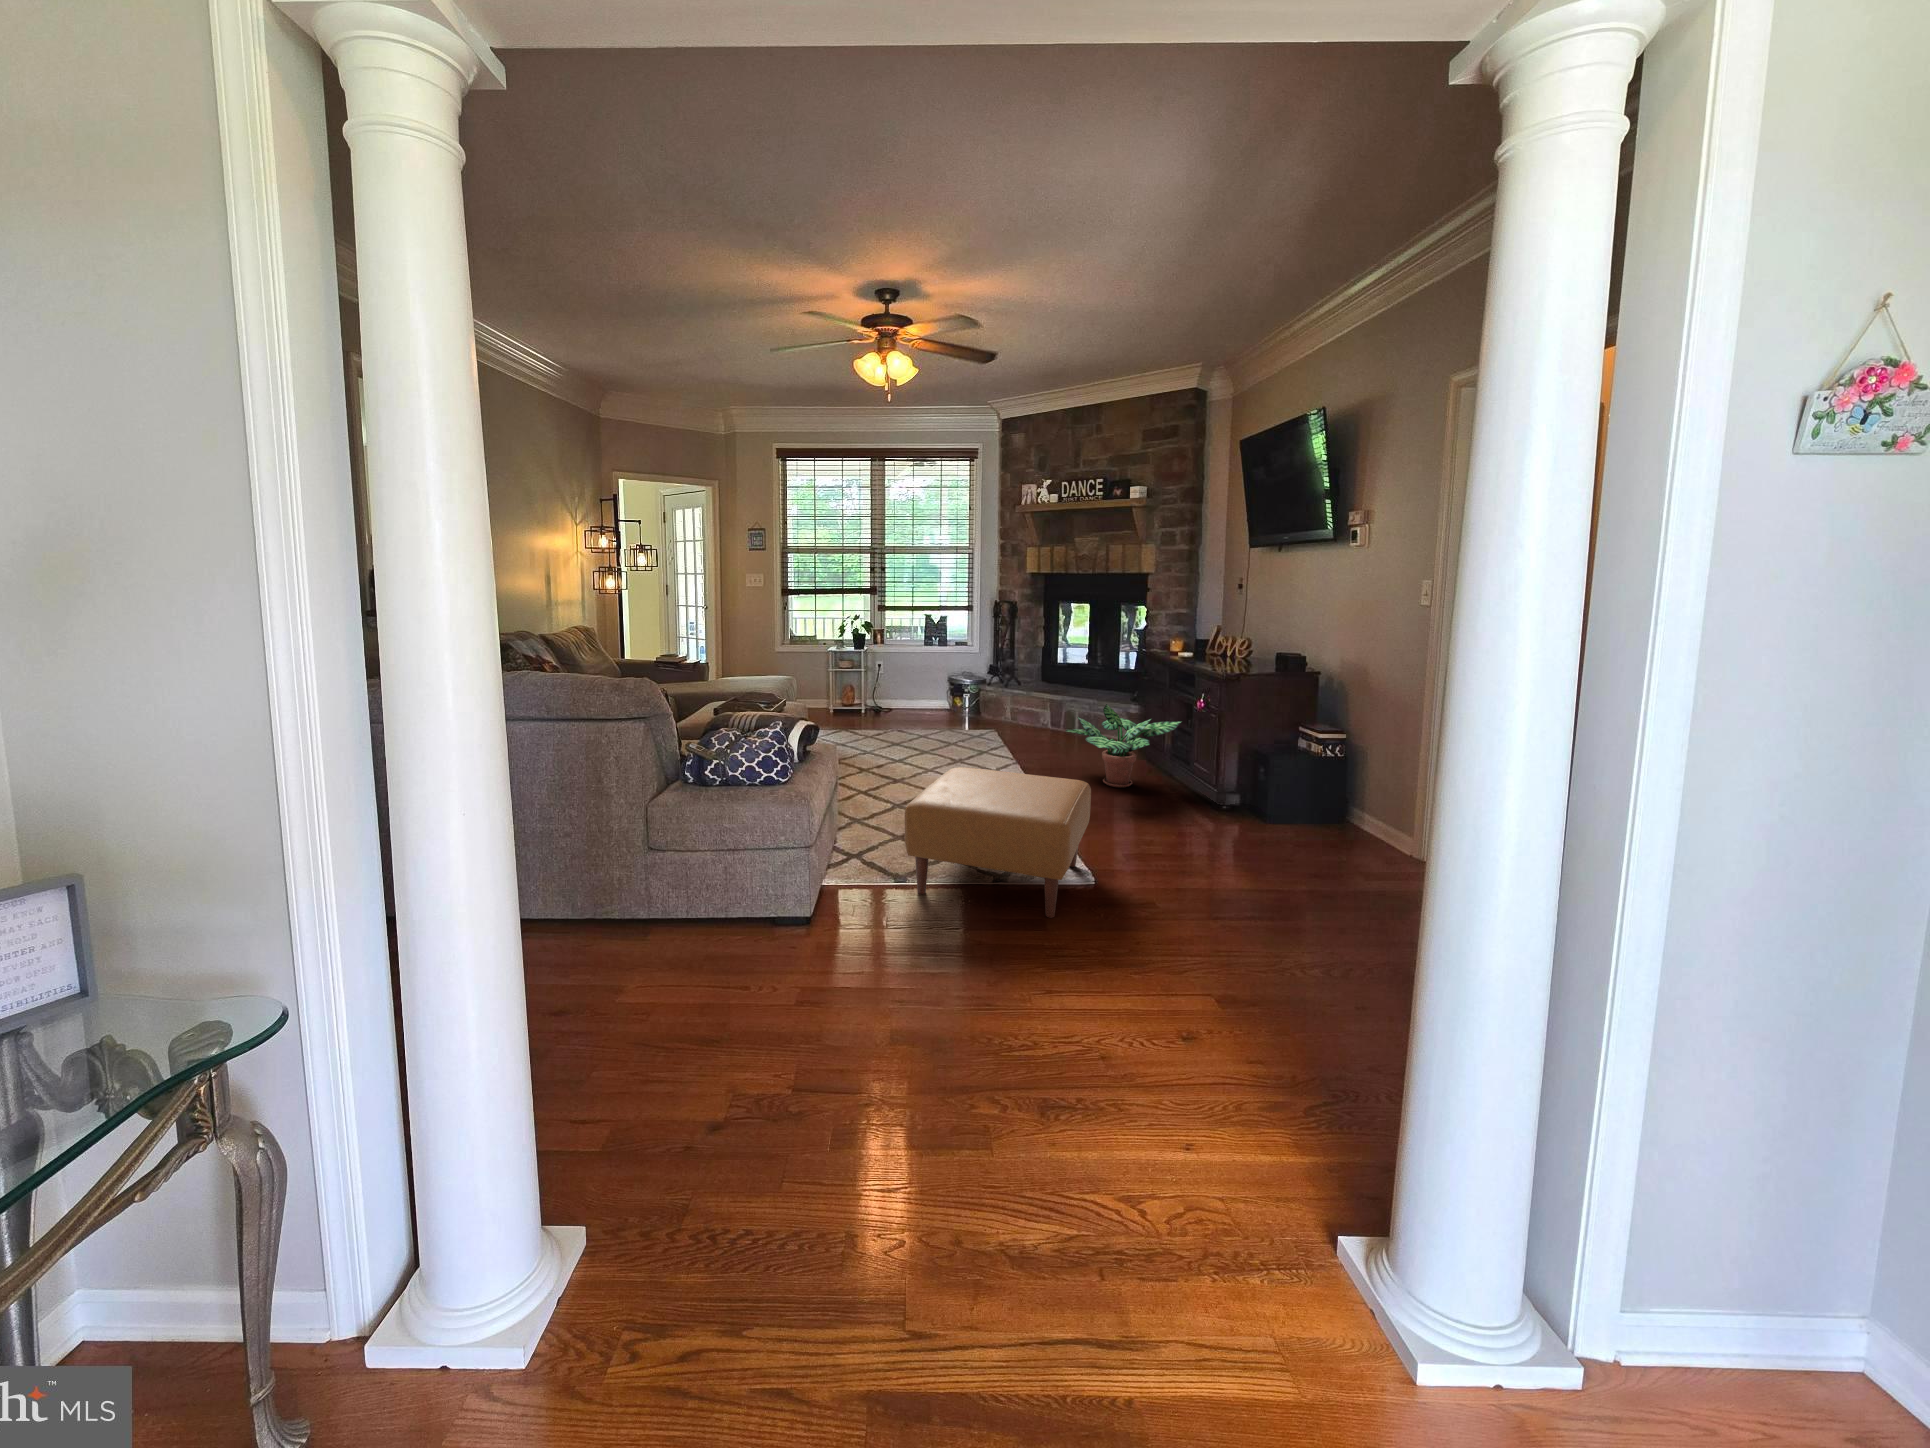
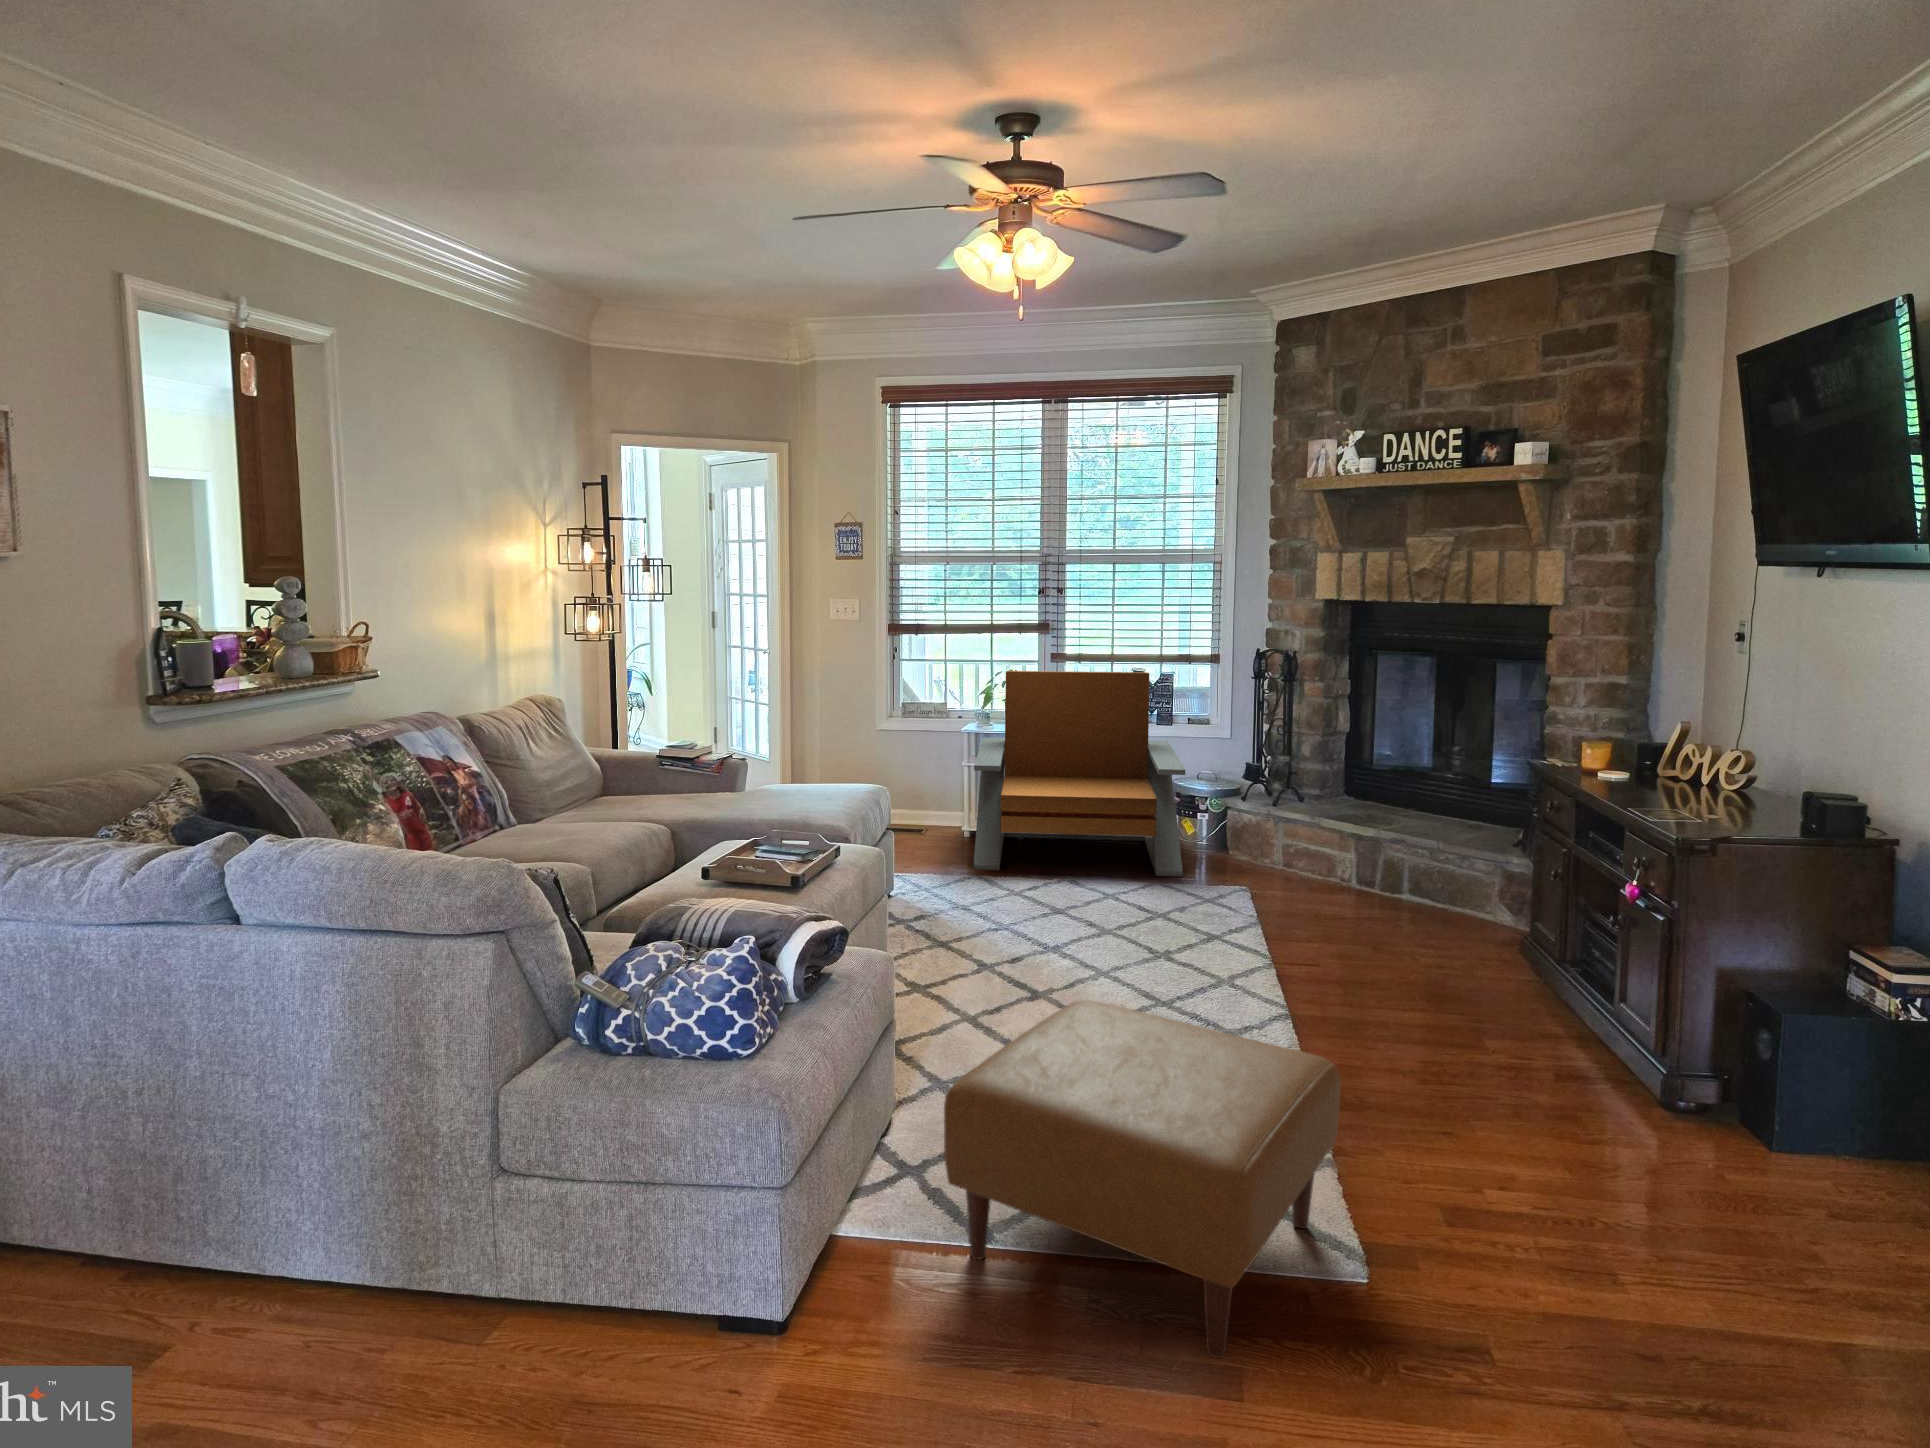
lounge chair: none [841,616,962,730] -> present [974,671,1185,877]
potted plant: present [1066,704,1182,787] -> none [1355,872,1594,1038]

